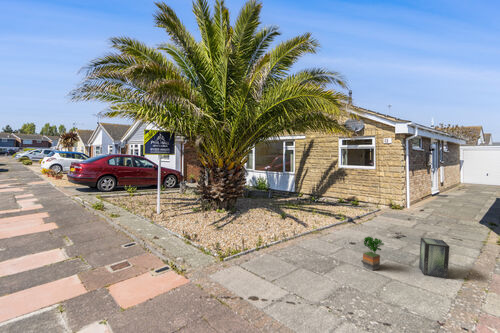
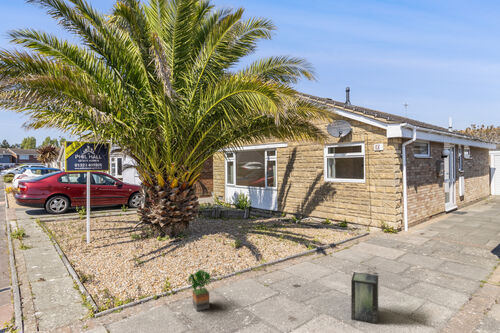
potted tree: present [363,237,384,270] -> present [188,270,214,311]

